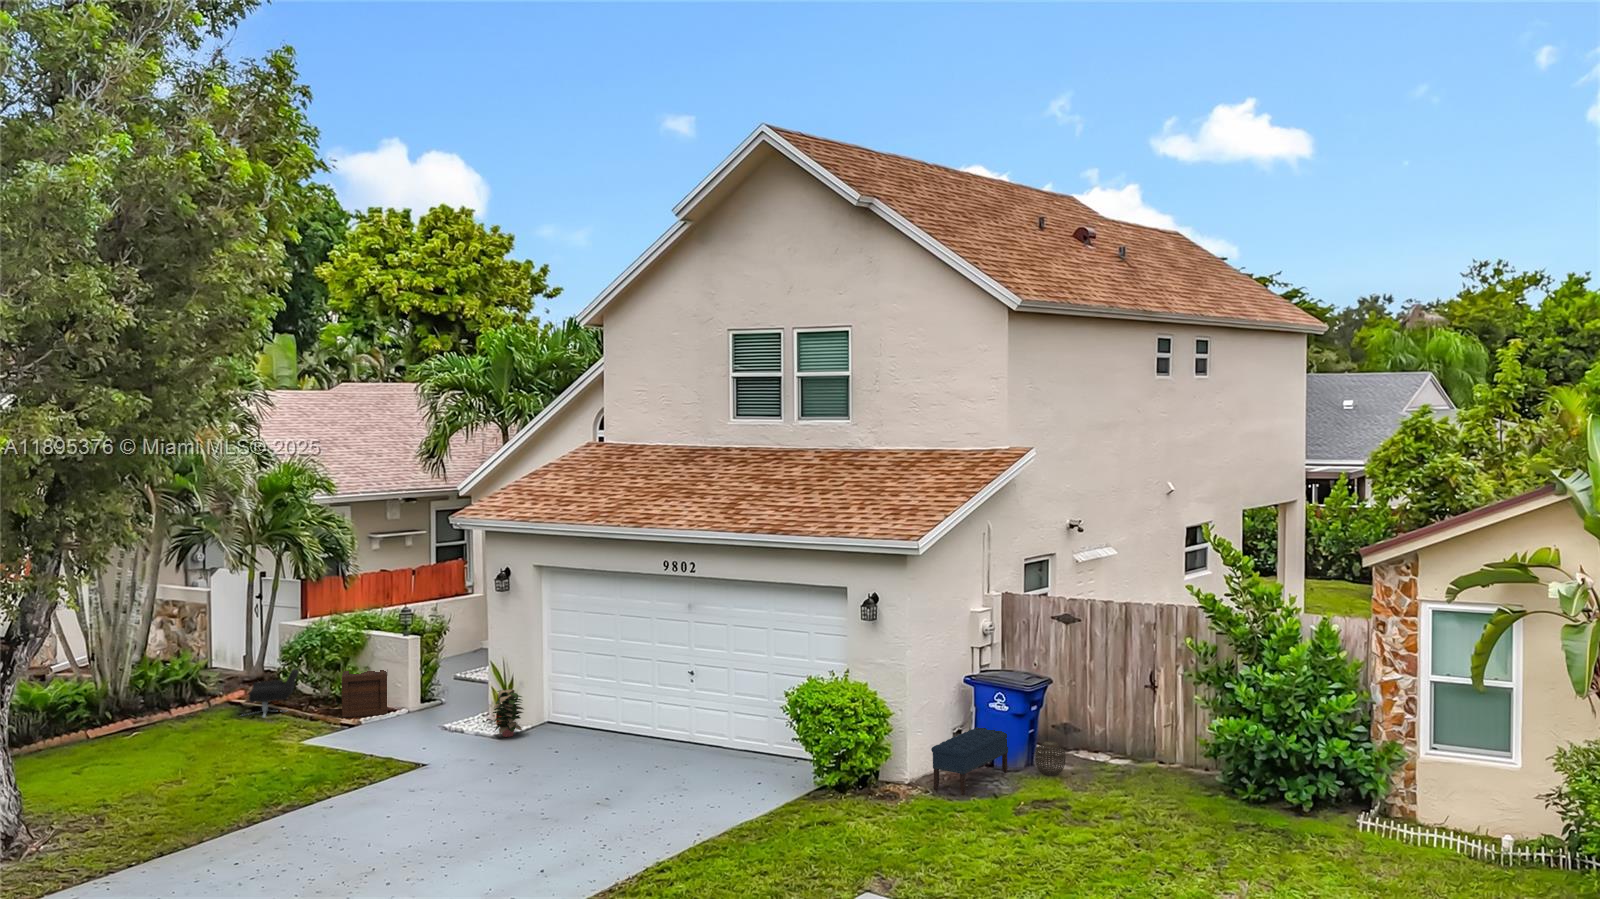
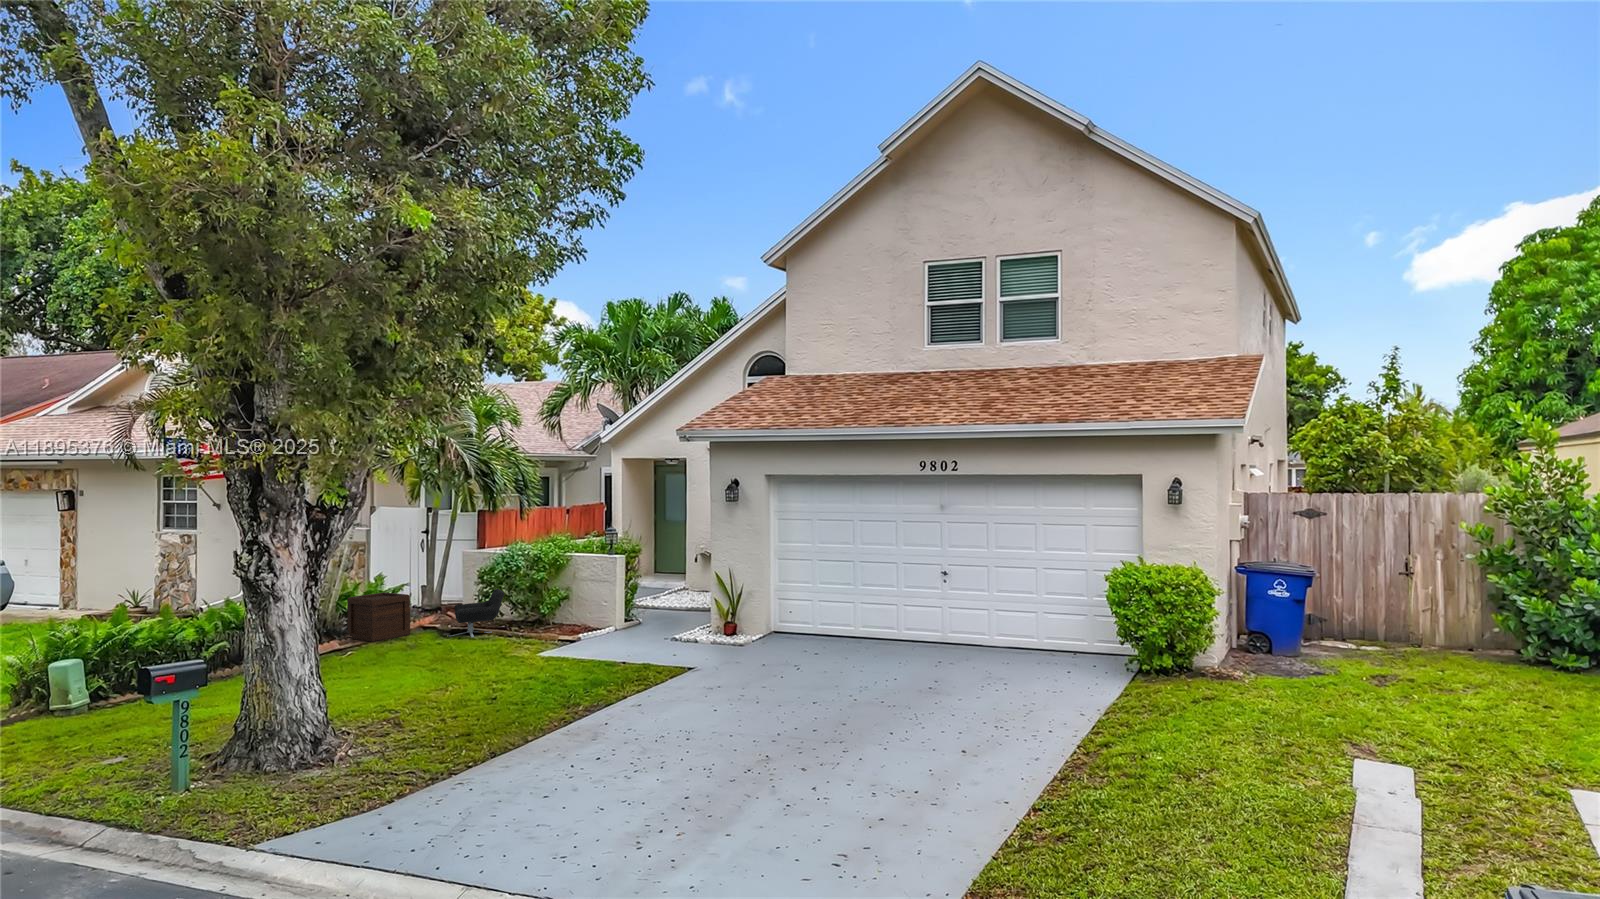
wooden crate: present [341,670,388,718] -> present [347,592,410,642]
decorative plant: present [493,689,524,737] -> none [724,598,756,644]
bench: present [931,727,1008,795] -> none [1221,612,1271,672]
woven basket: present [1035,741,1066,776] -> none [1295,623,1328,656]

